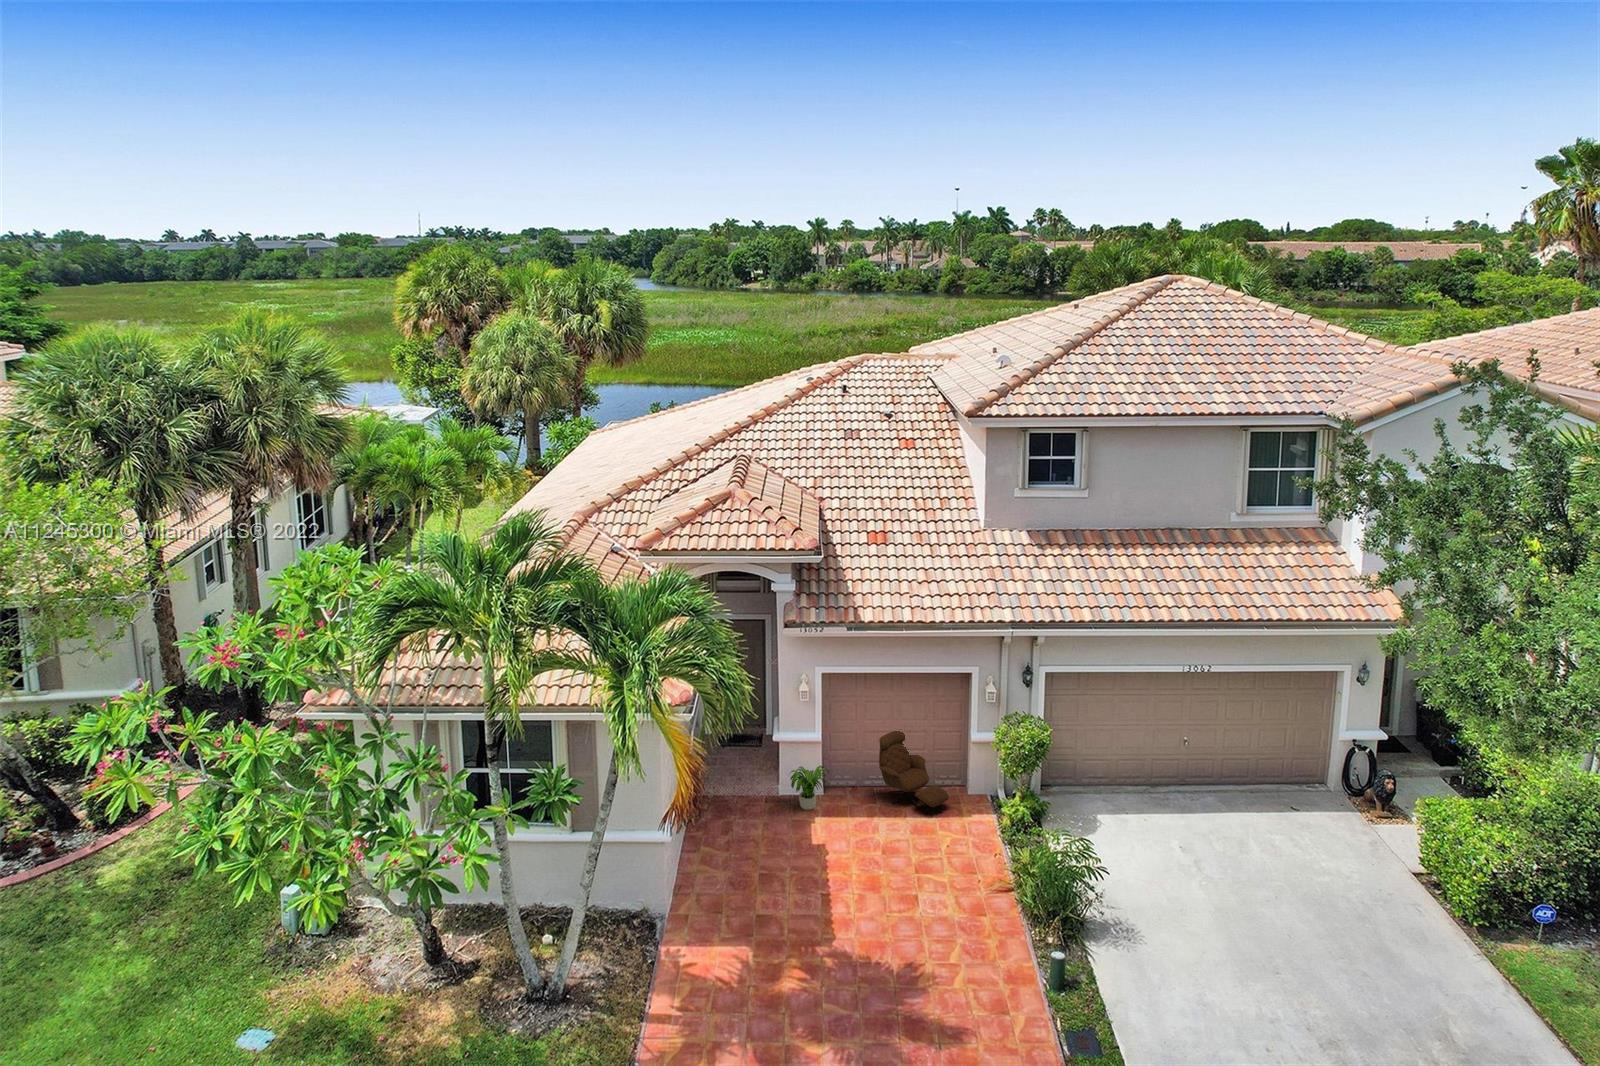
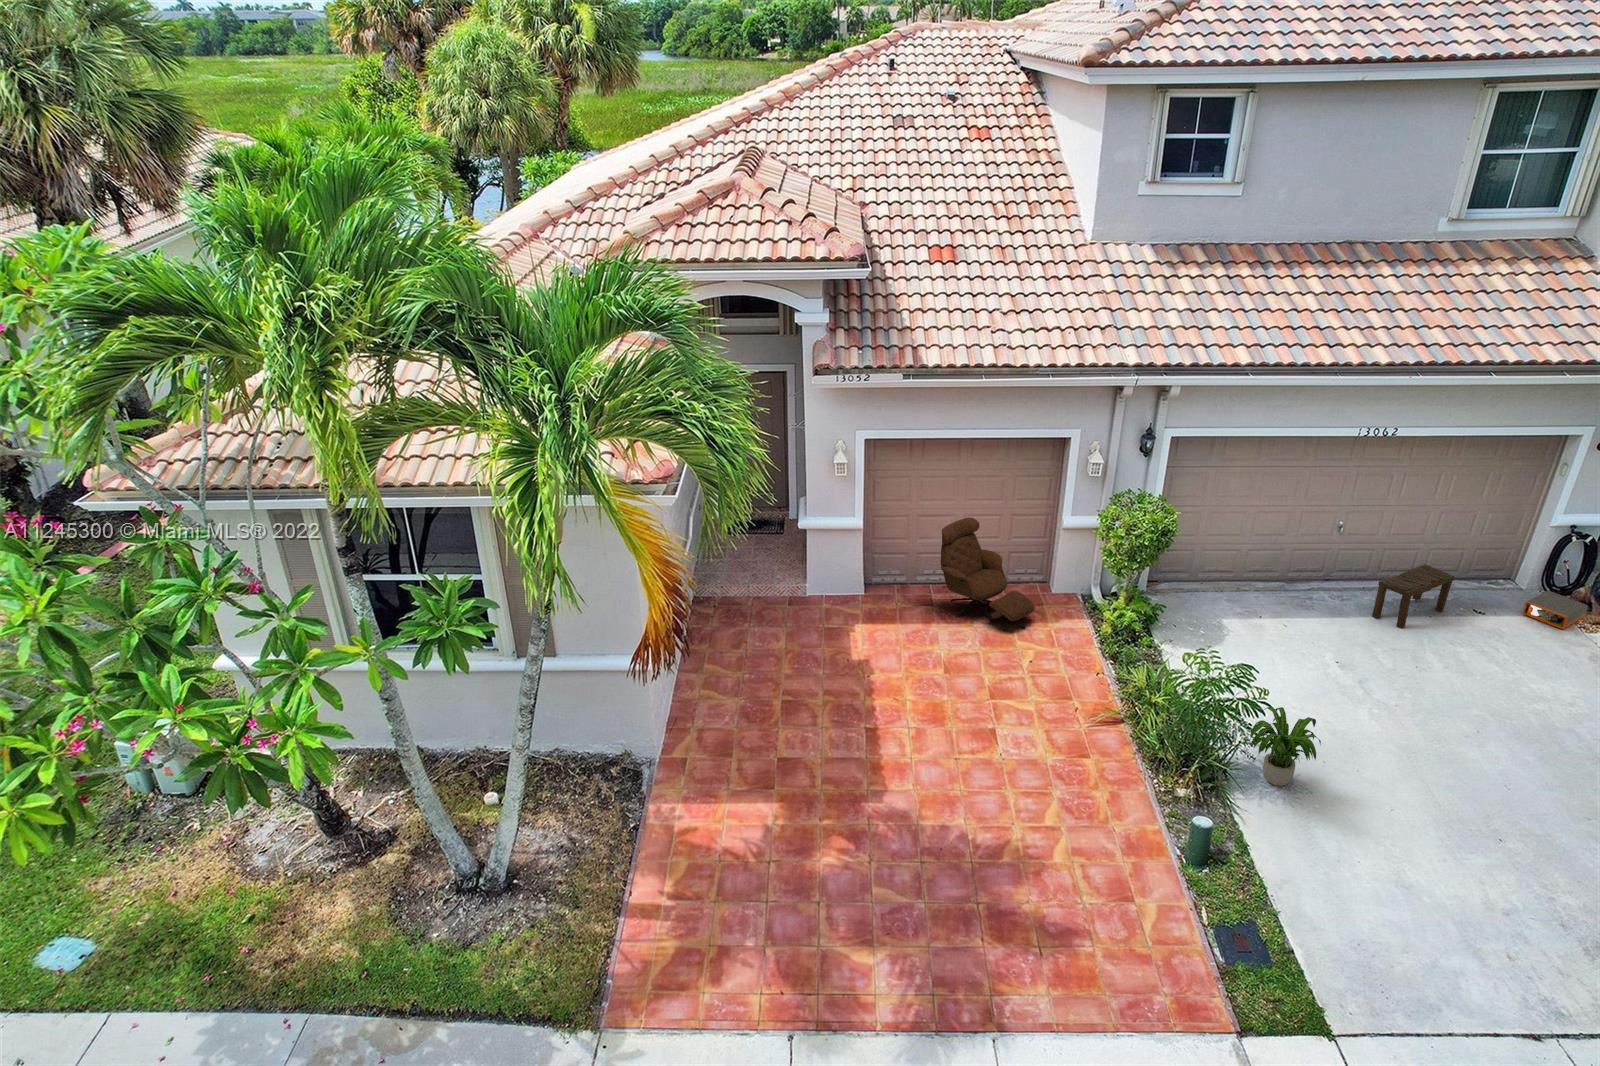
bench: none [1199,764,1256,812] -> present [1372,564,1455,628]
potted plant: present [790,766,829,810] -> present [1250,707,1321,786]
storage box: none [1309,784,1355,813] -> present [1523,591,1588,629]

